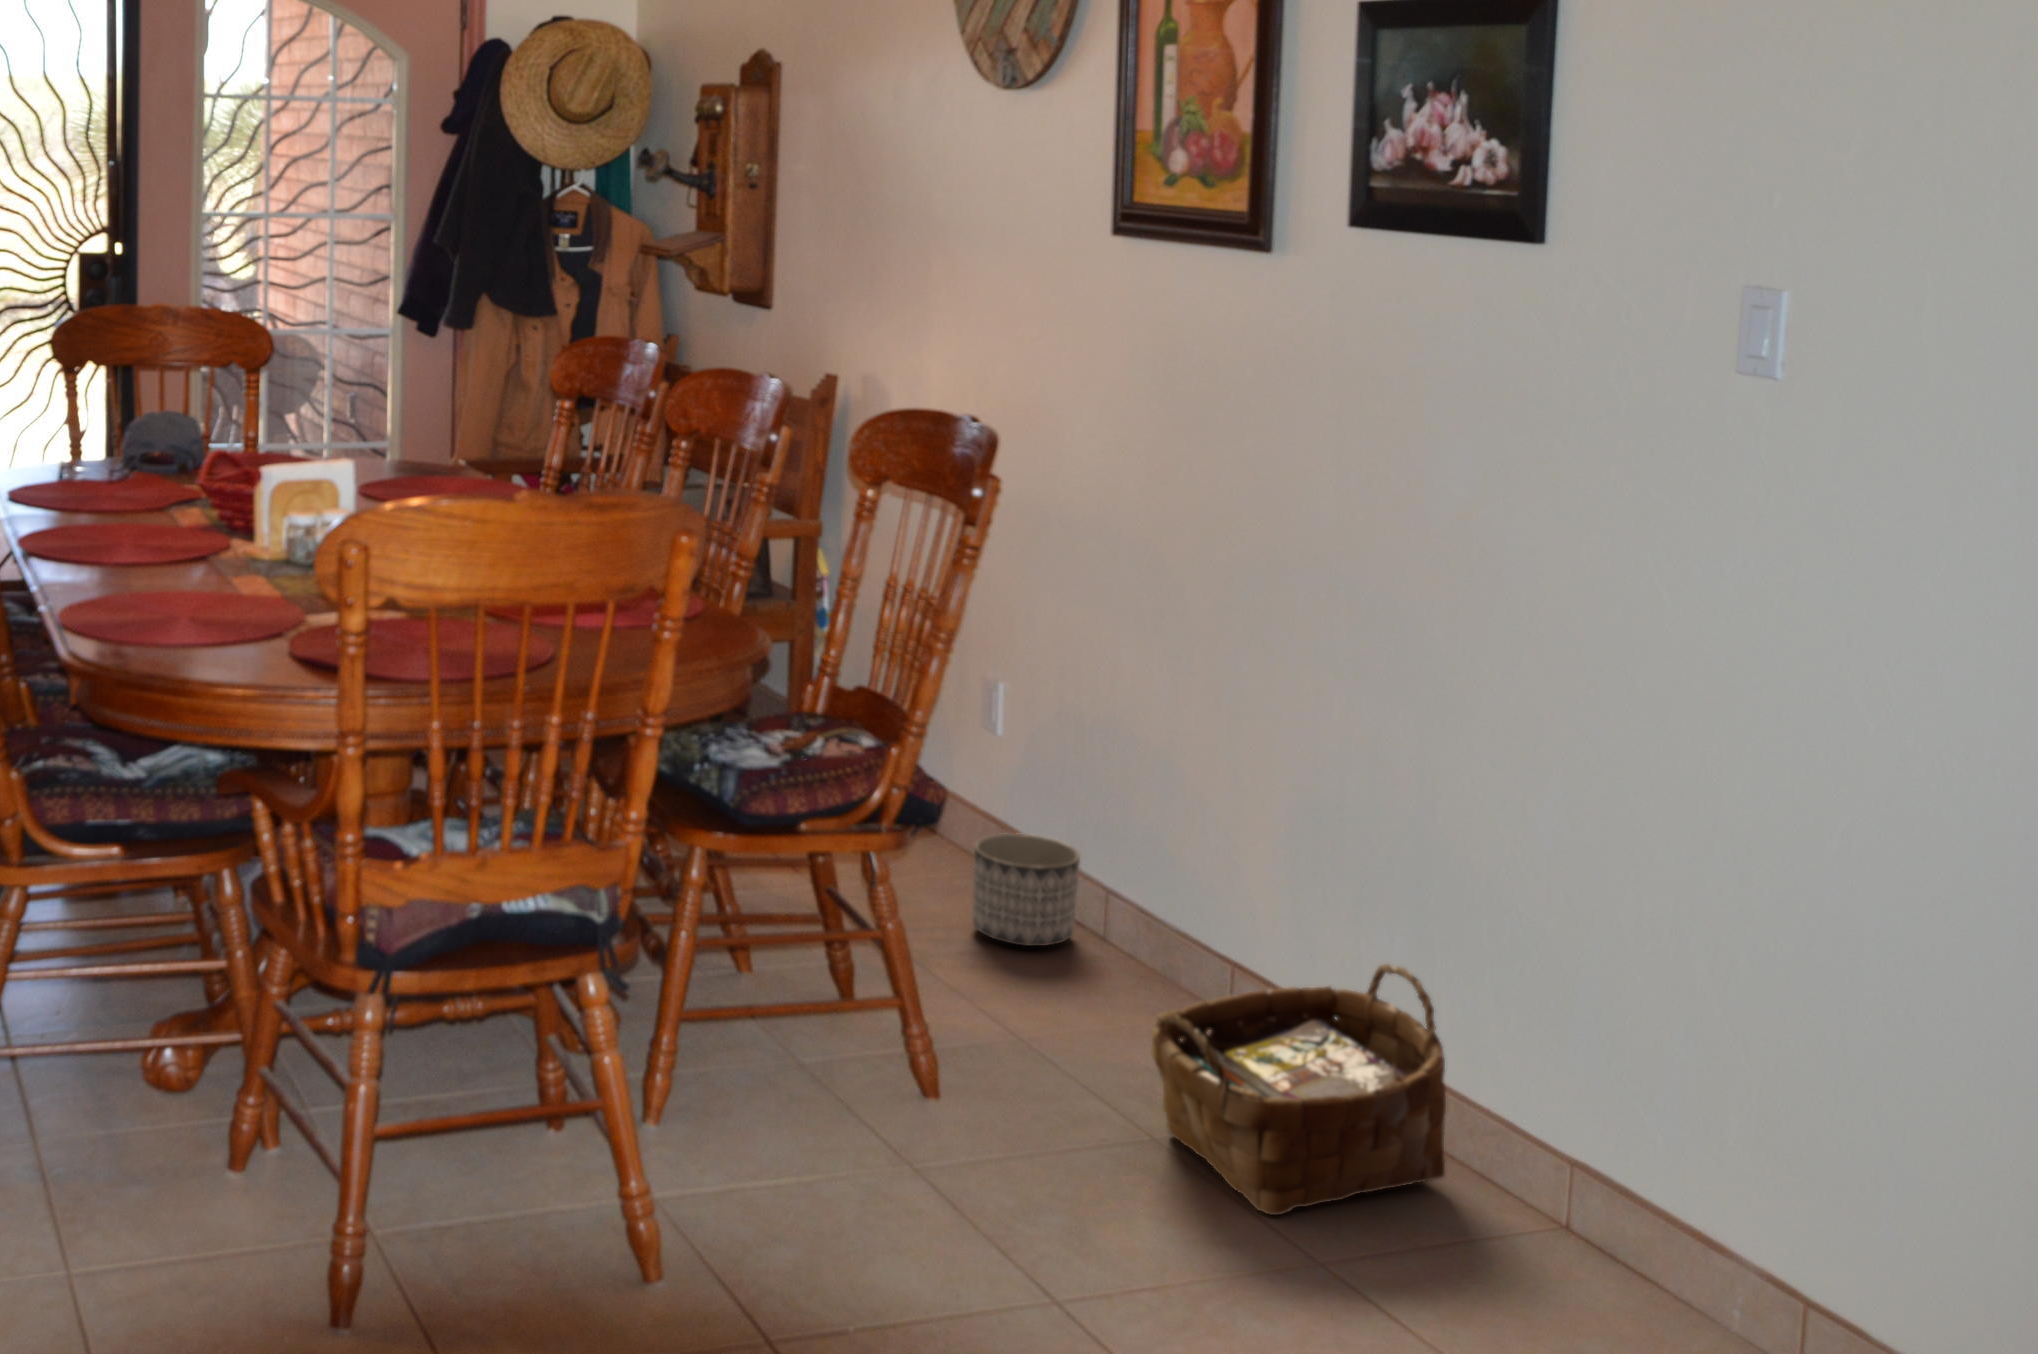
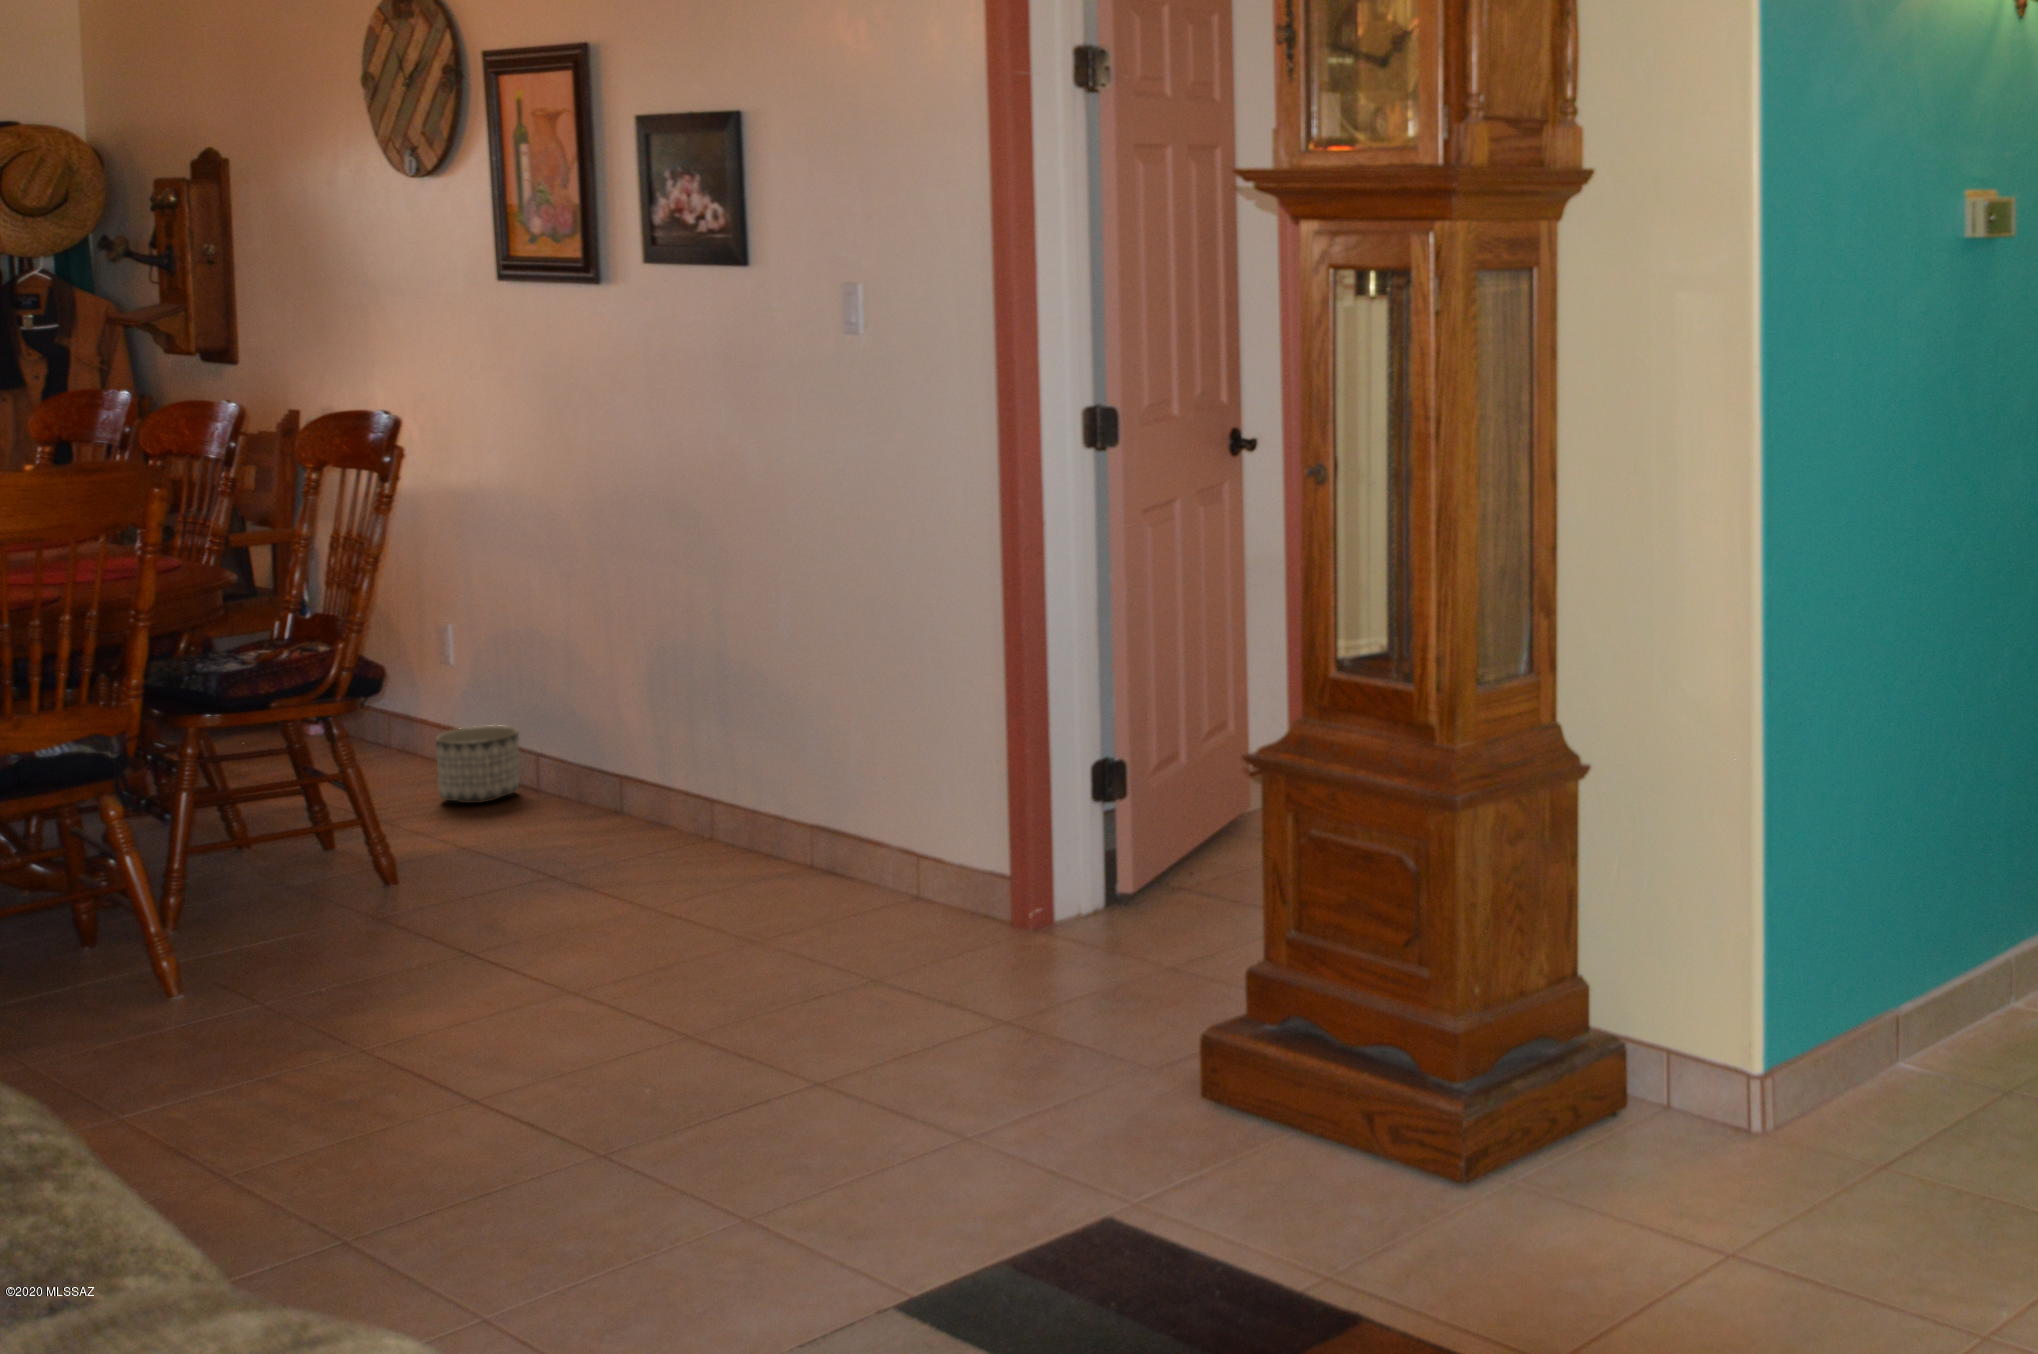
woven basket: present [1151,963,1446,1215] -> none [545,728,743,887]

